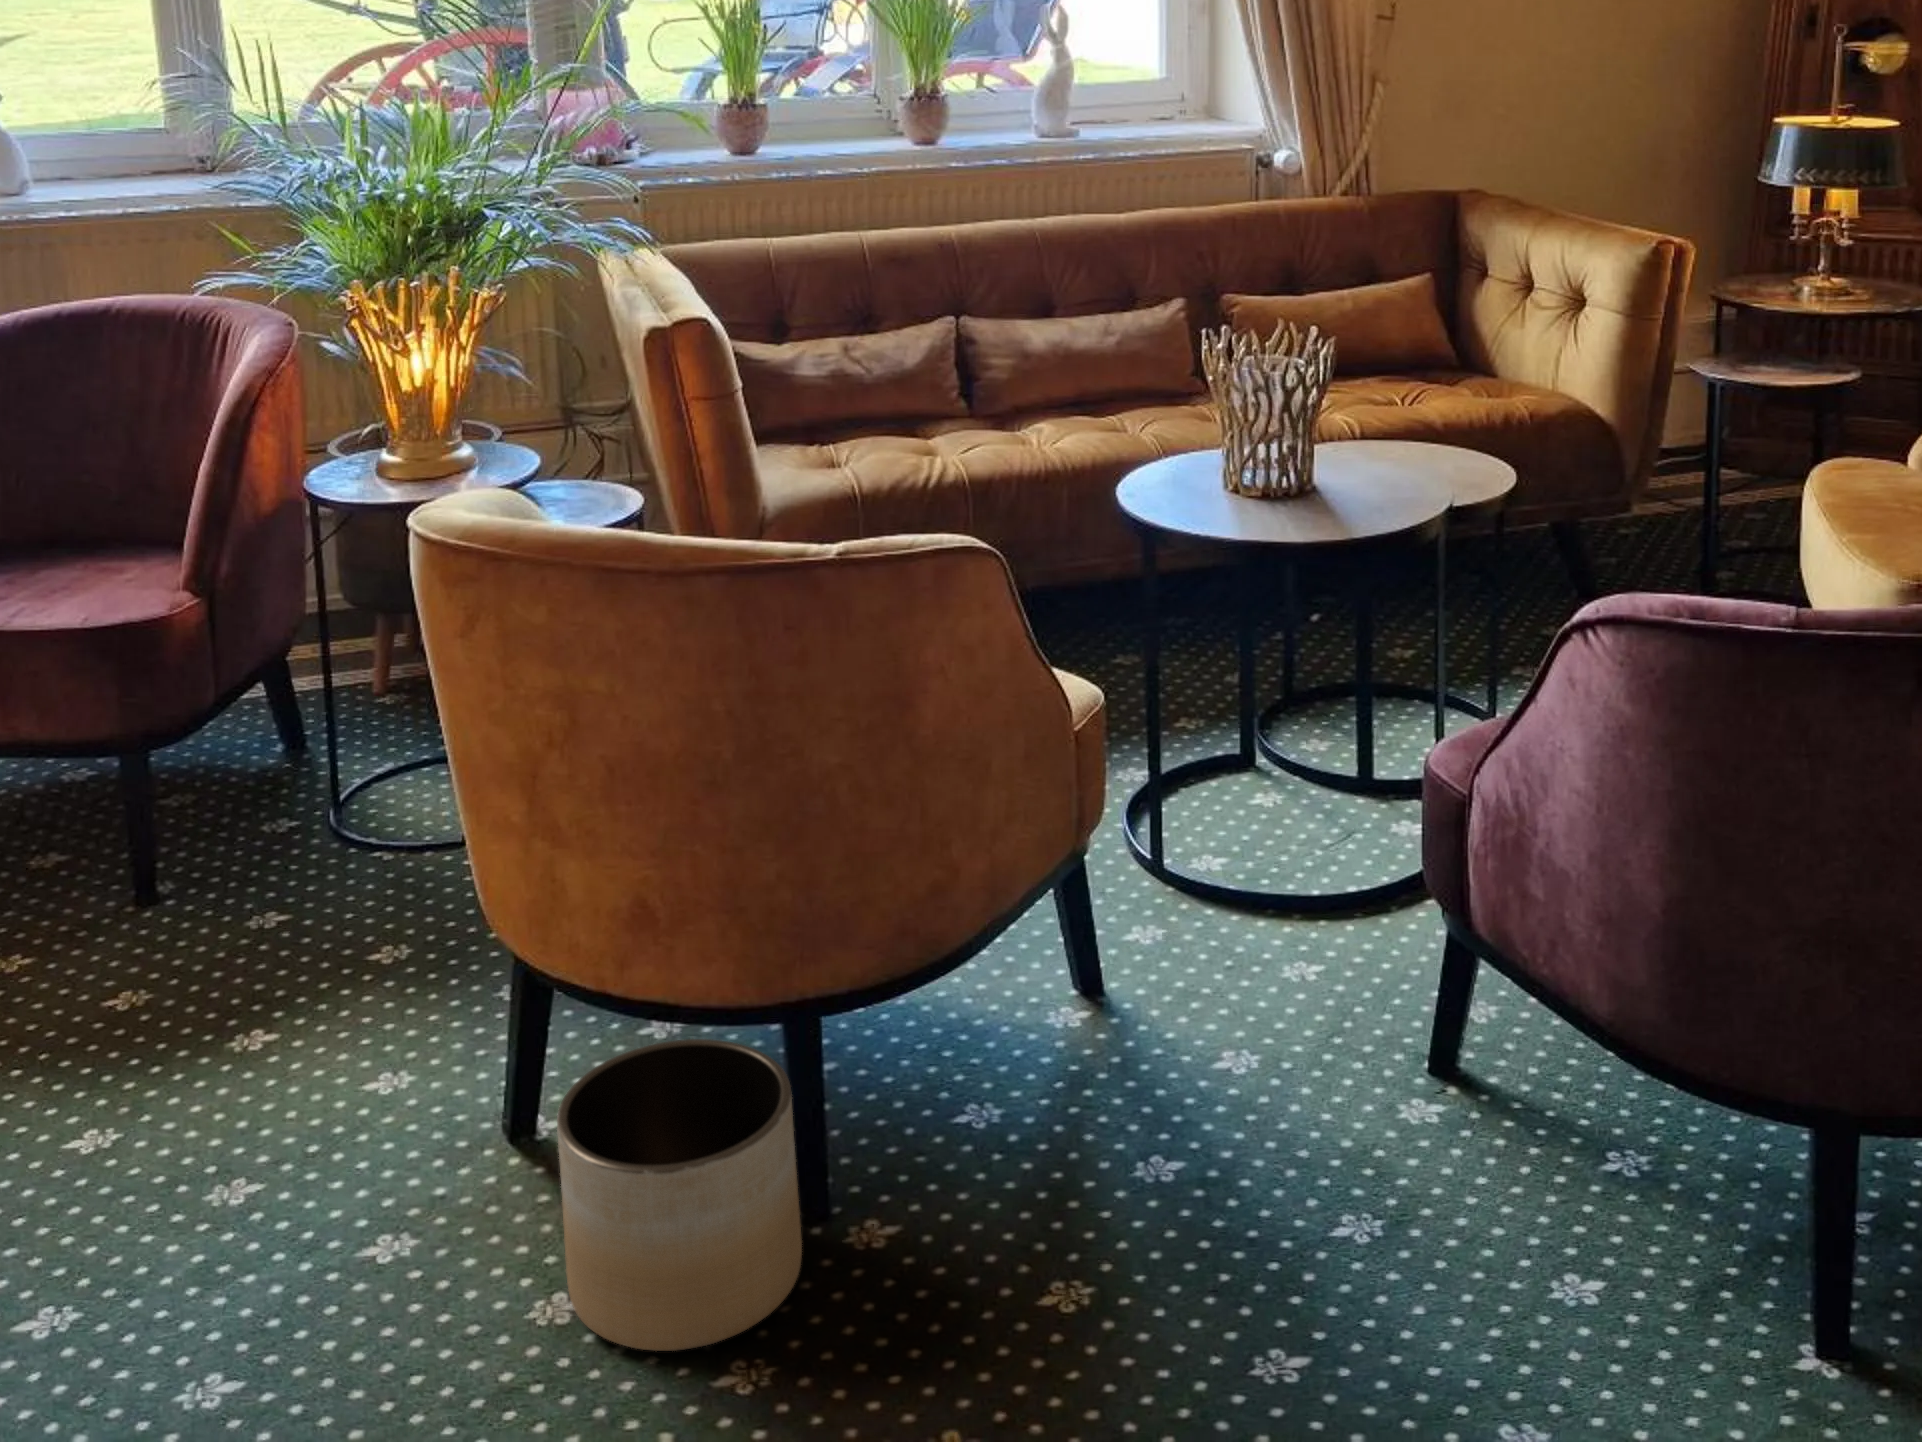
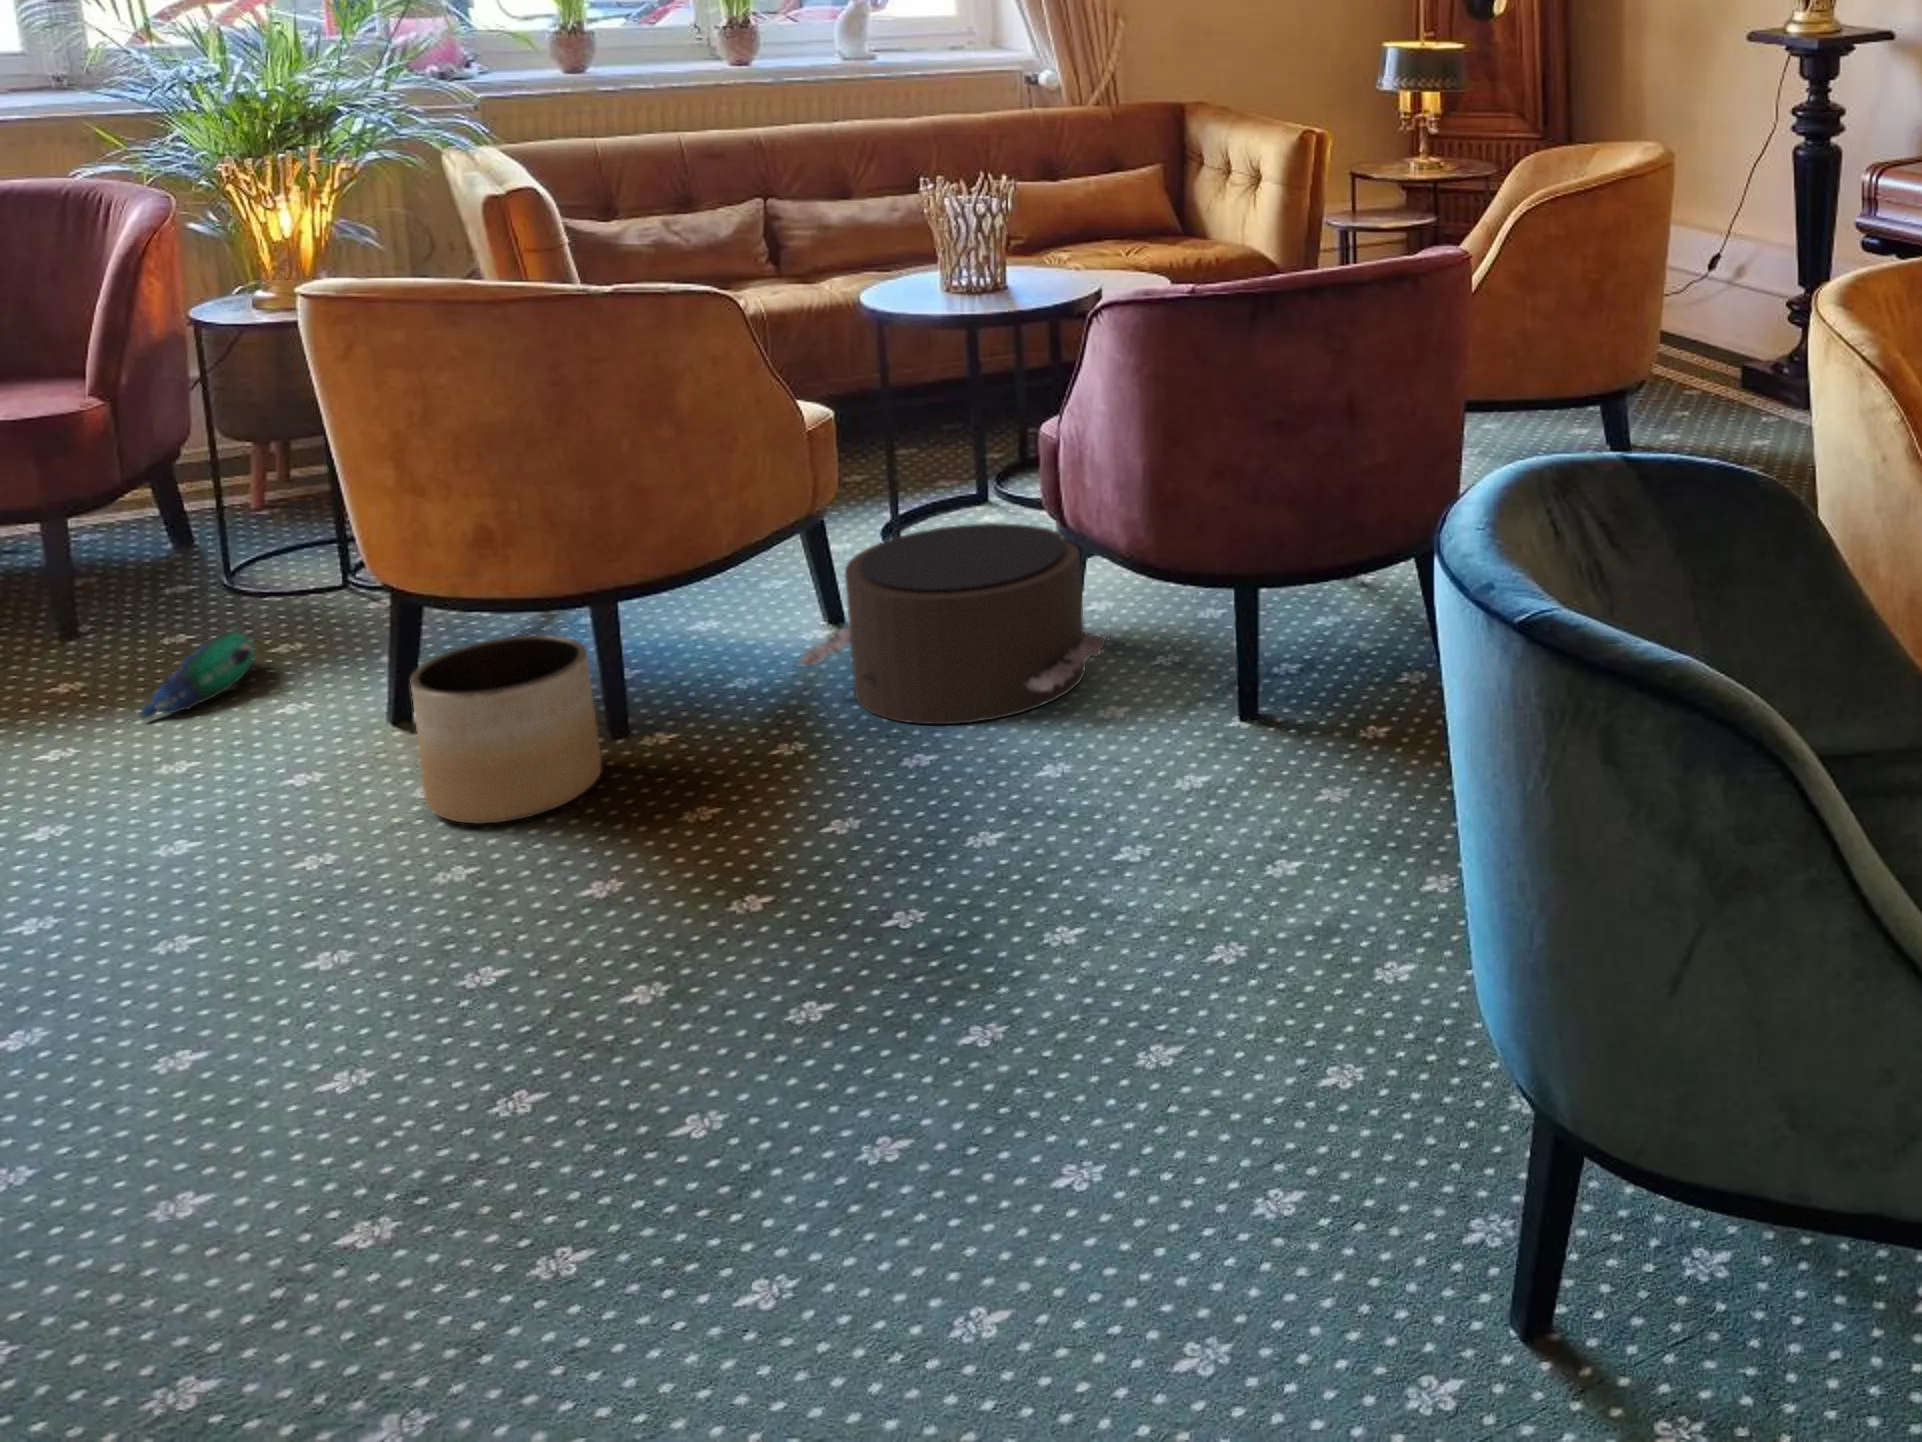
pouf: none [1057,870,1517,1226] -> present [798,523,1108,724]
plush toy: none [225,919,362,1047] -> present [139,632,255,718]

